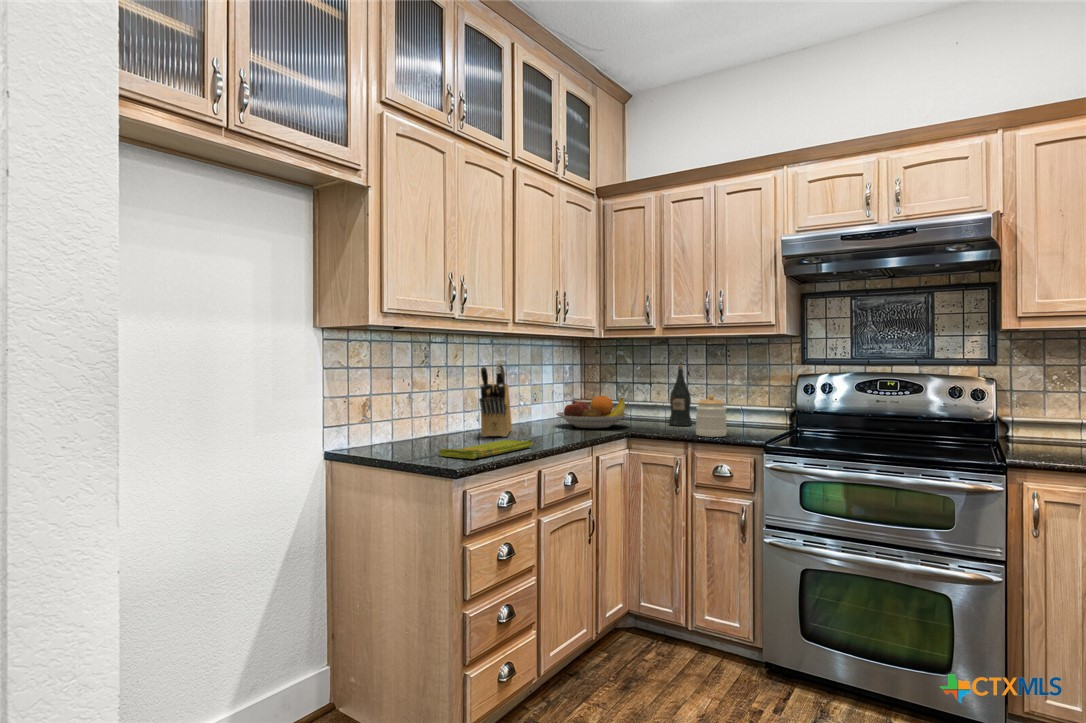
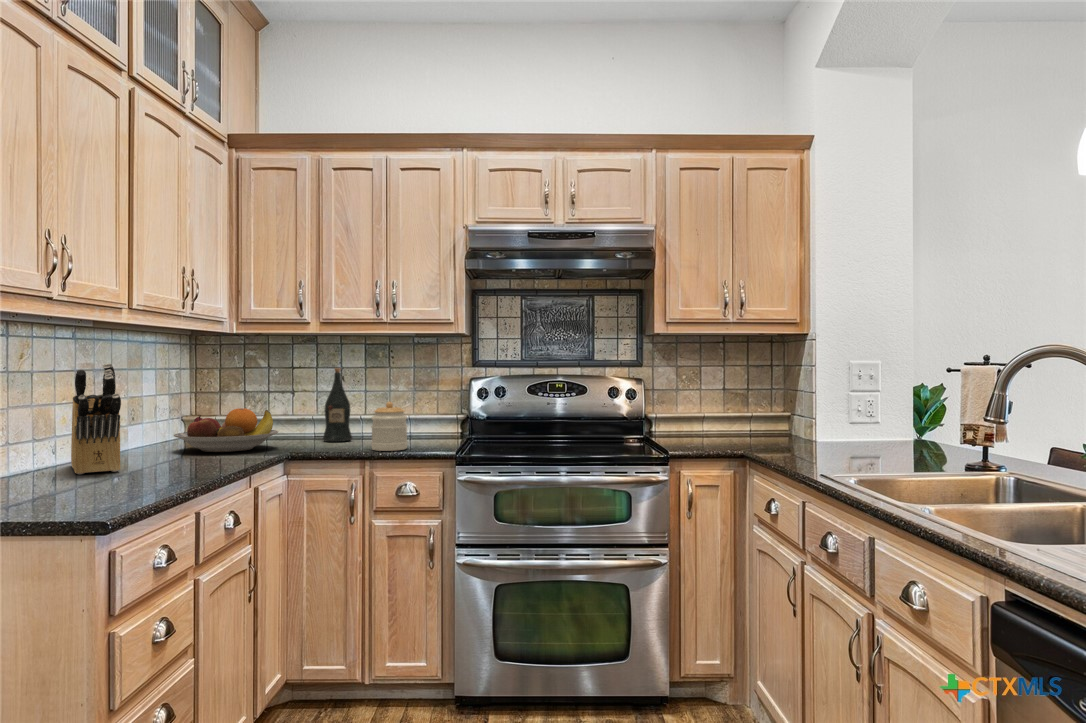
dish towel: present [439,439,533,459] -> none [40,470,182,506]

